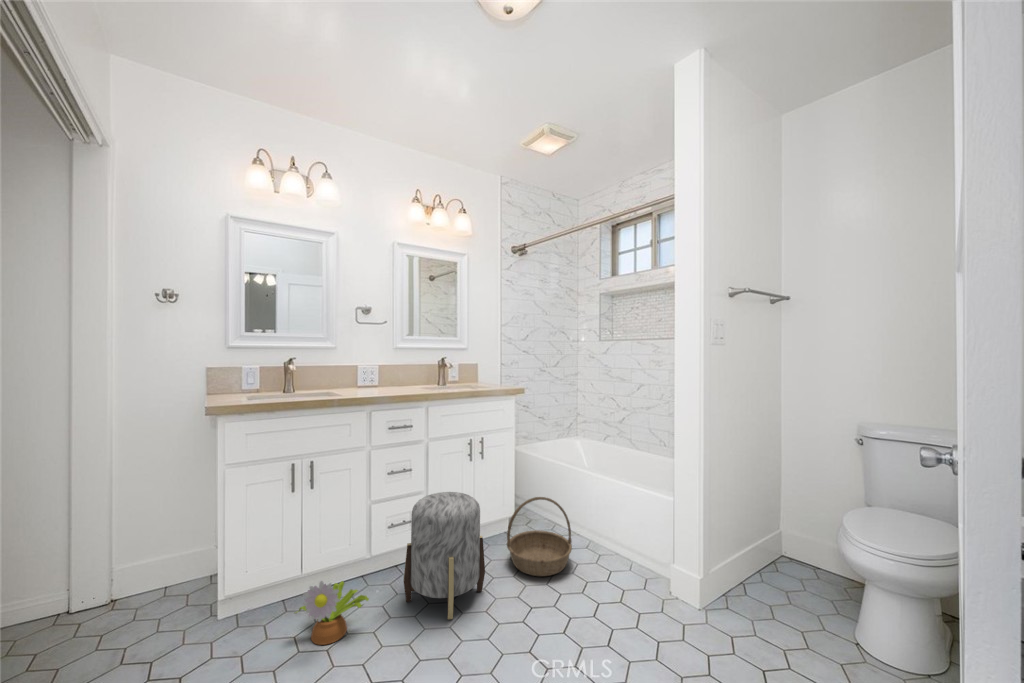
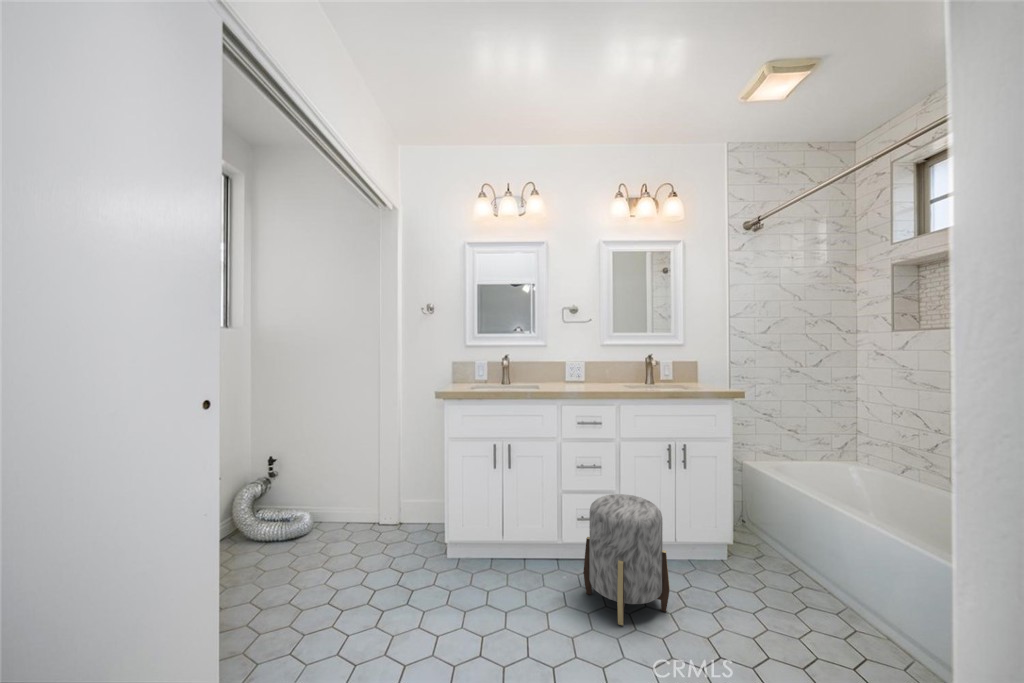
basket: present [507,497,572,576] -> none [708,525,801,627]
decorative plant: present [295,581,369,645] -> none [488,546,547,603]

